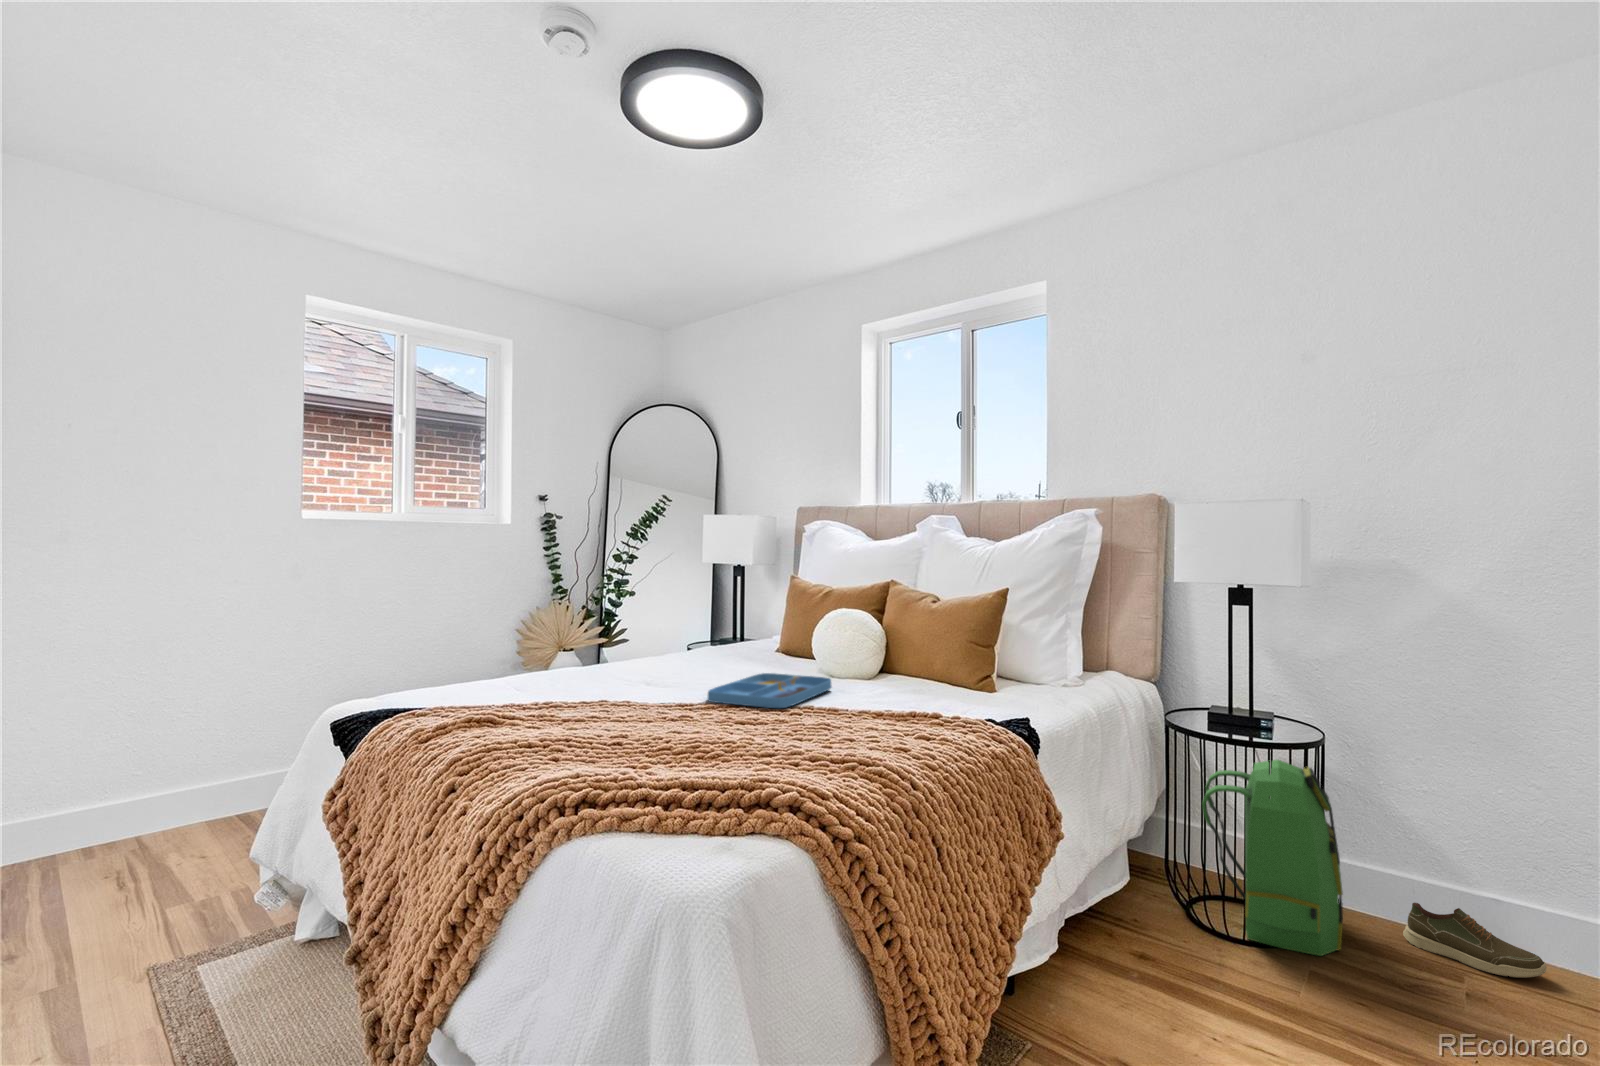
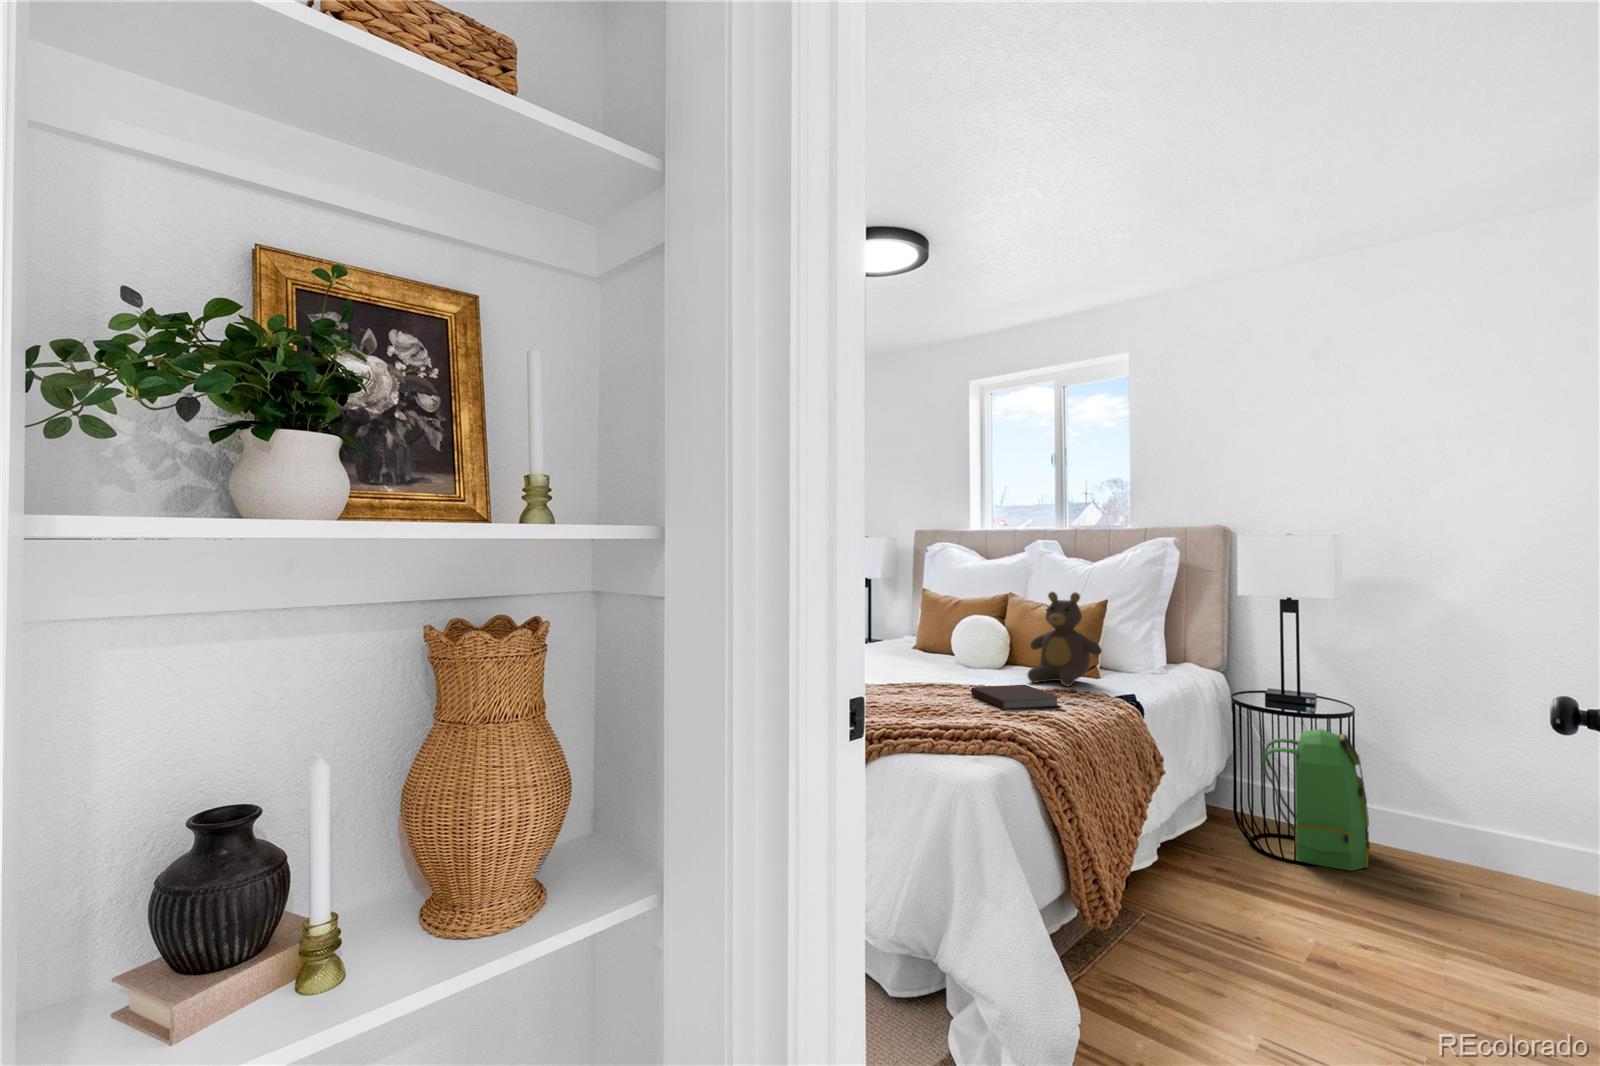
teddy bear: none [891,576,991,705] -> present [1028,592,1102,686]
tray: present [708,673,832,708] -> none [895,665,979,689]
notebook: none [795,704,912,746] -> present [971,685,1061,710]
shoe: present [1403,903,1547,978] -> none [1417,835,1520,884]

